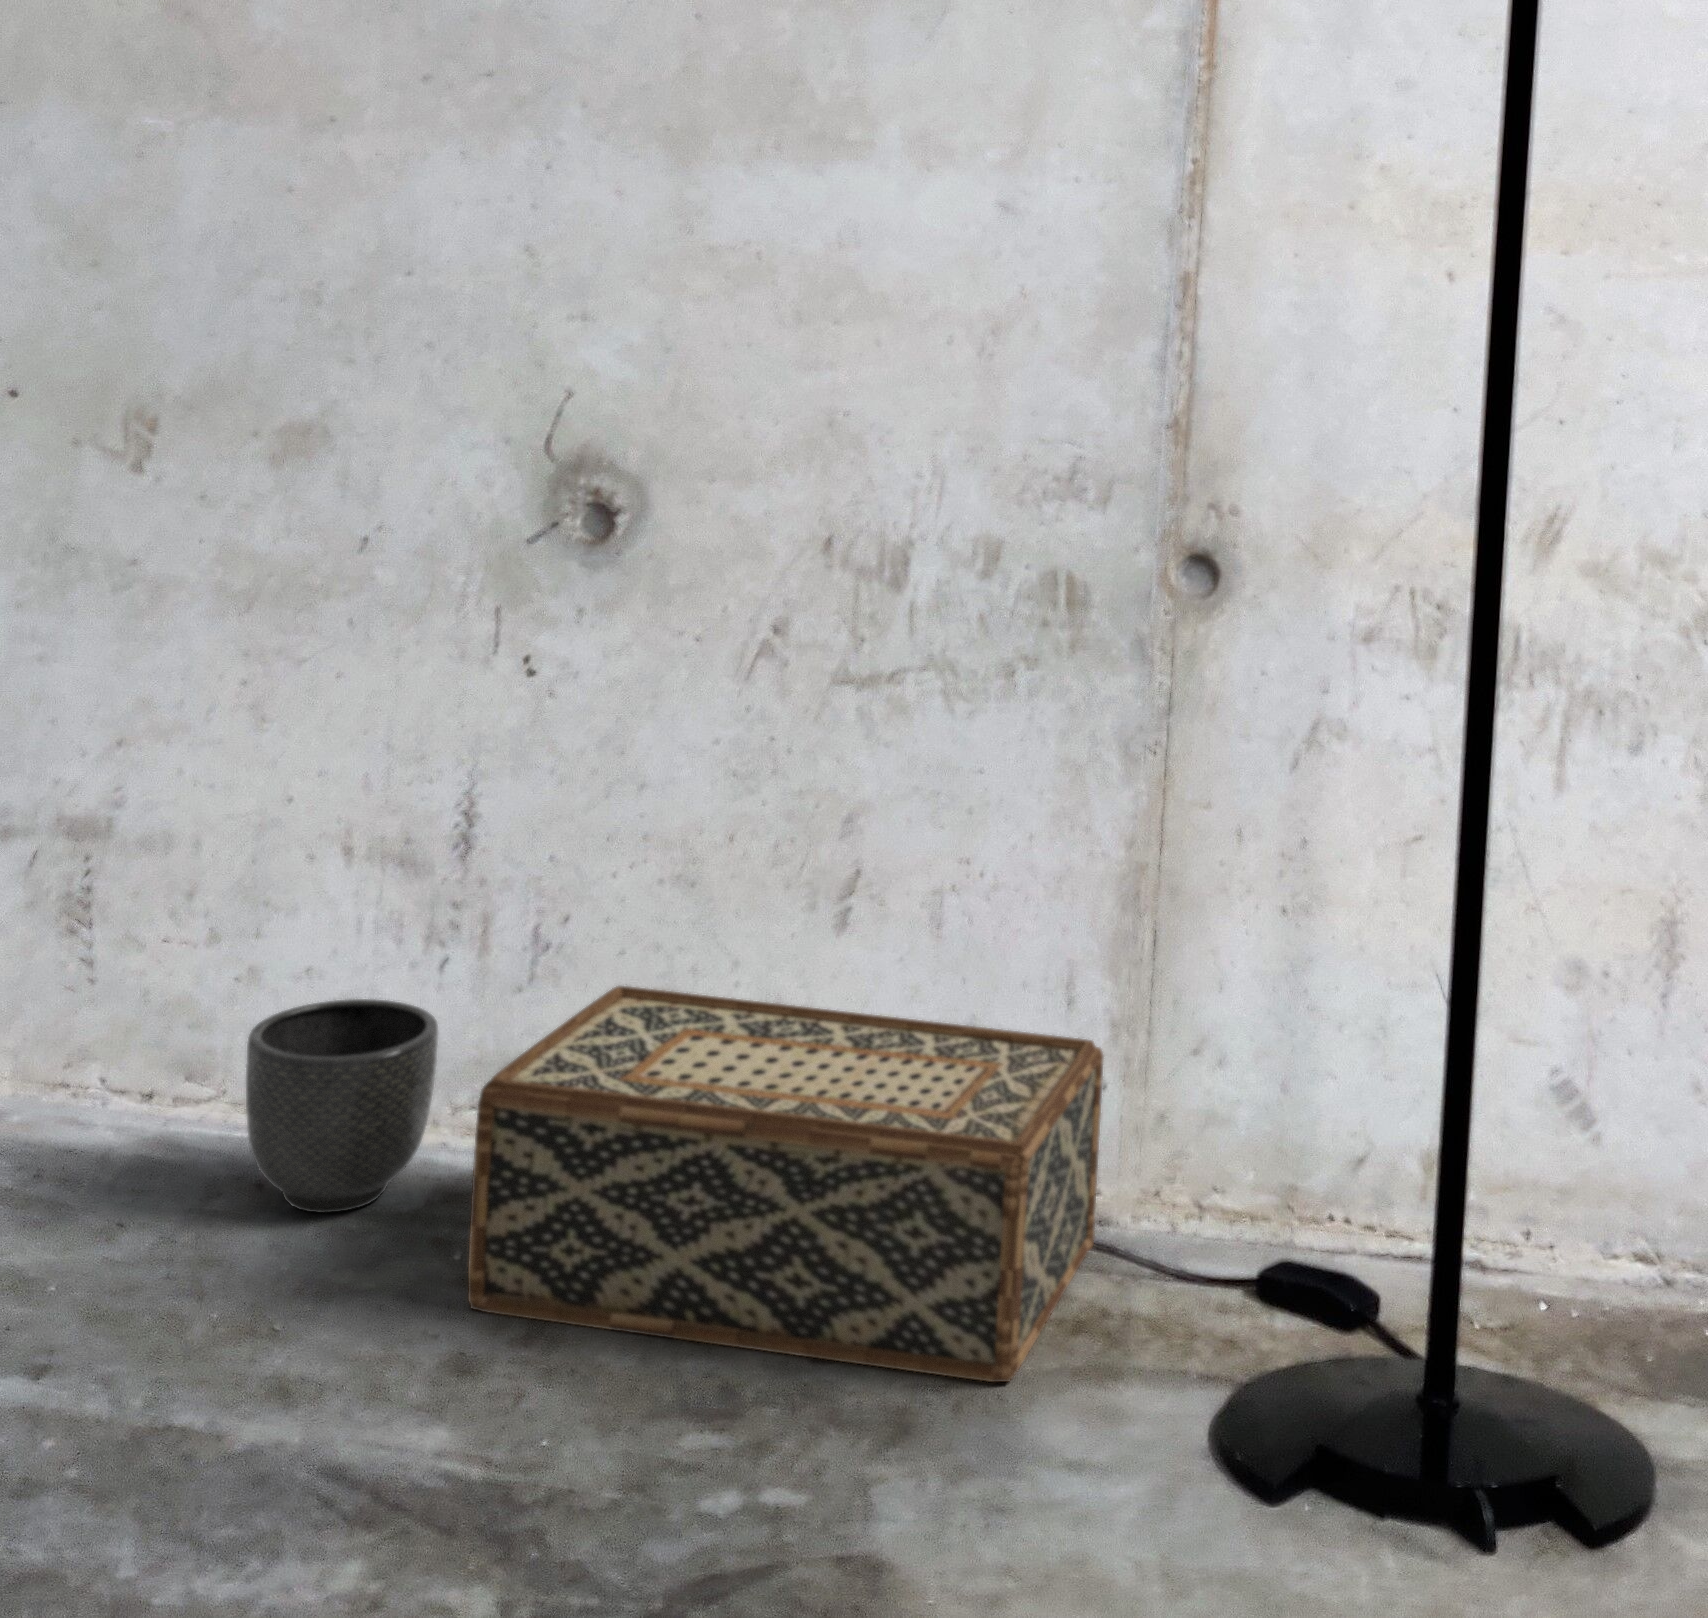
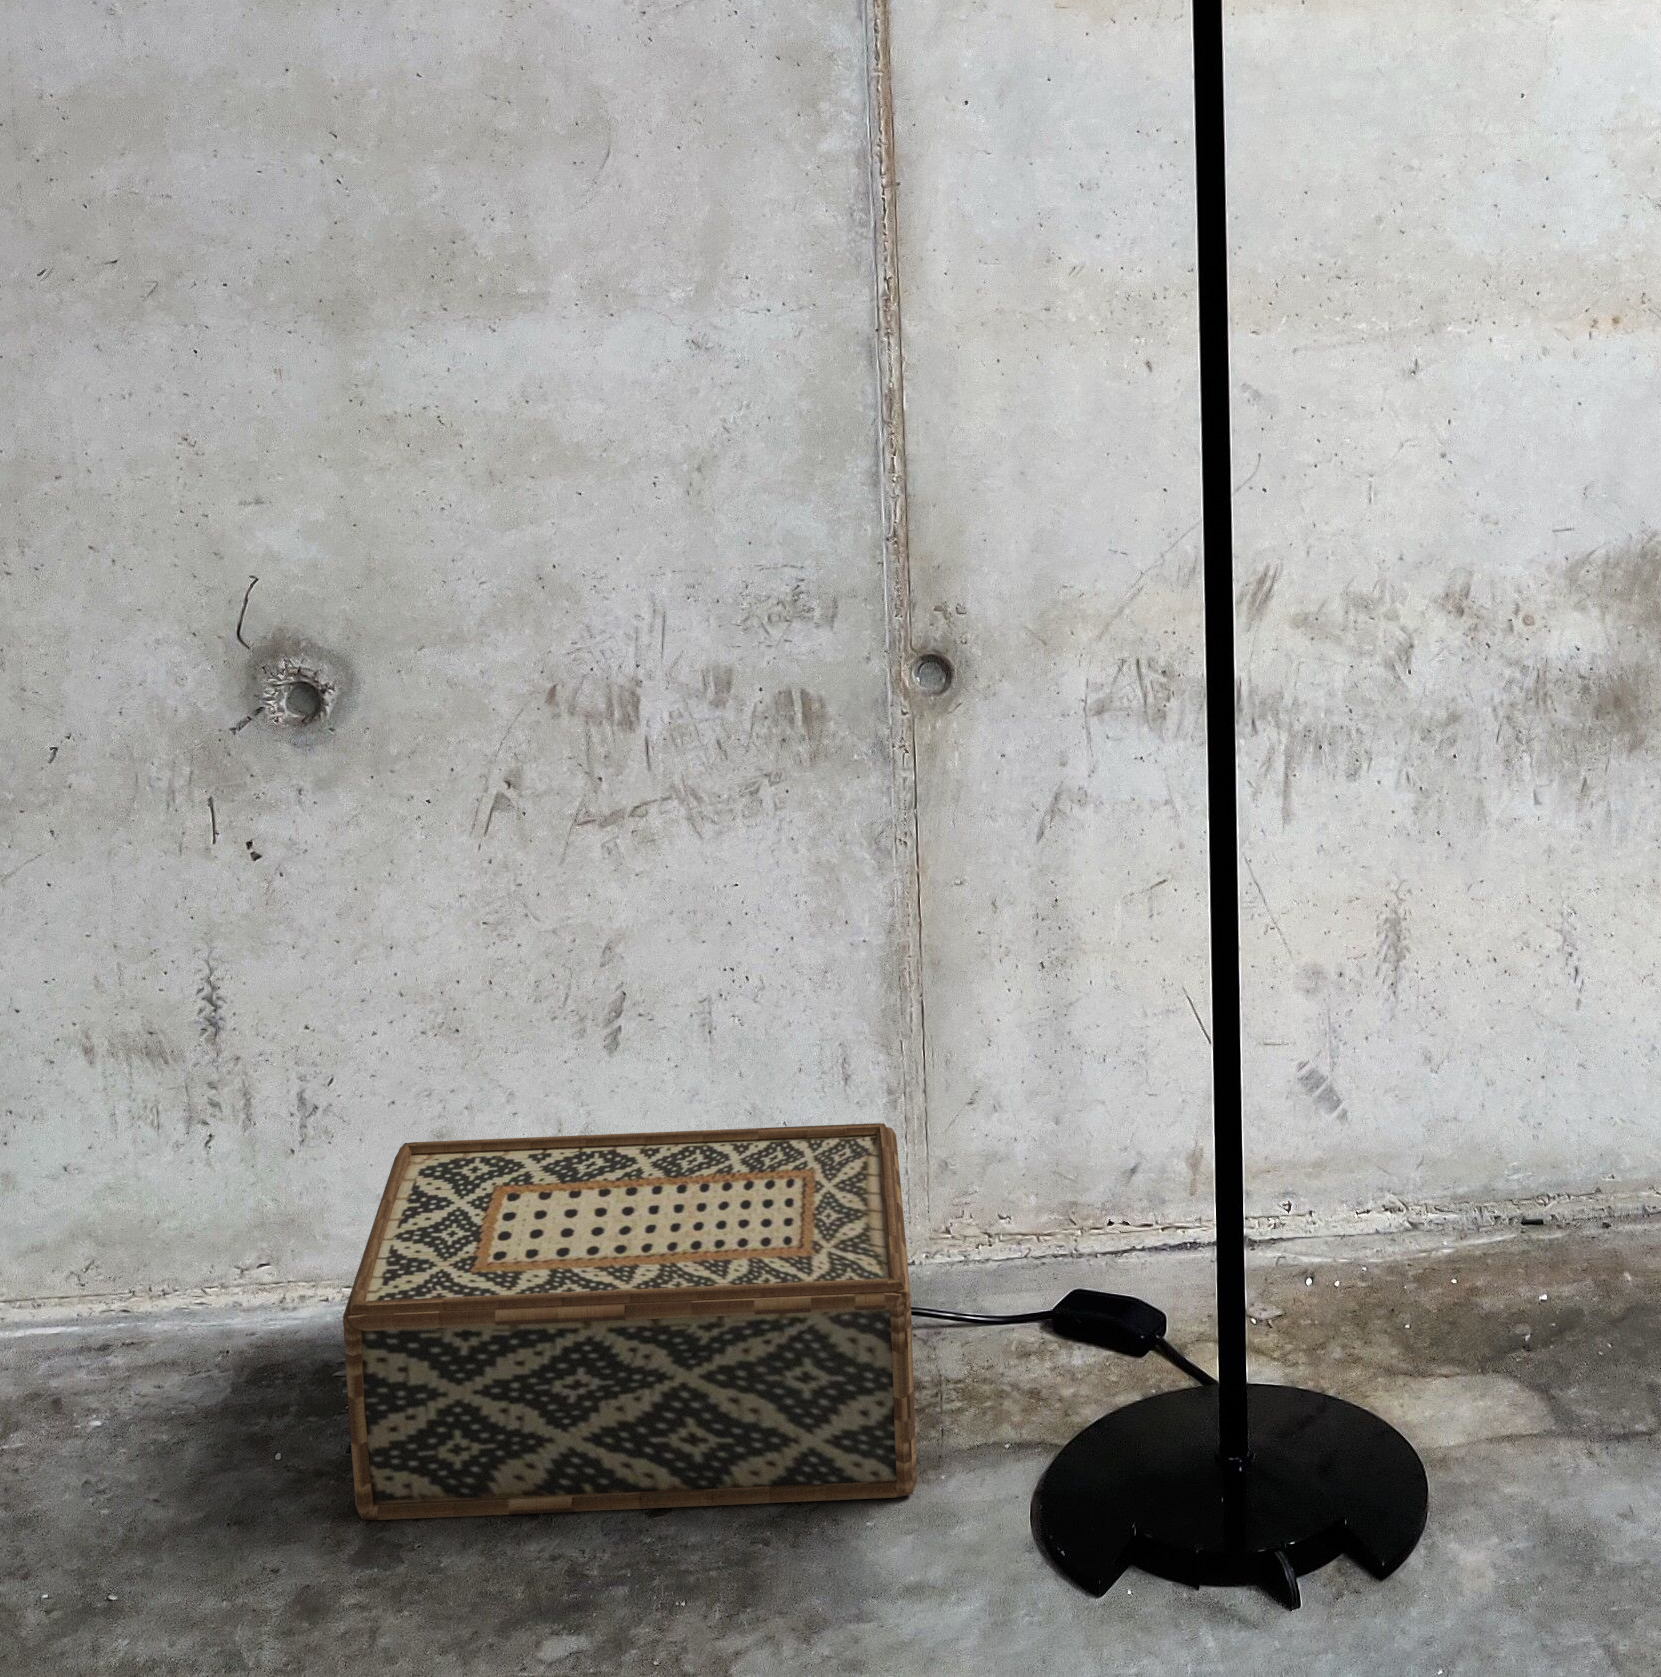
planter: present [246,999,439,1213] -> none [49,1193,238,1426]

